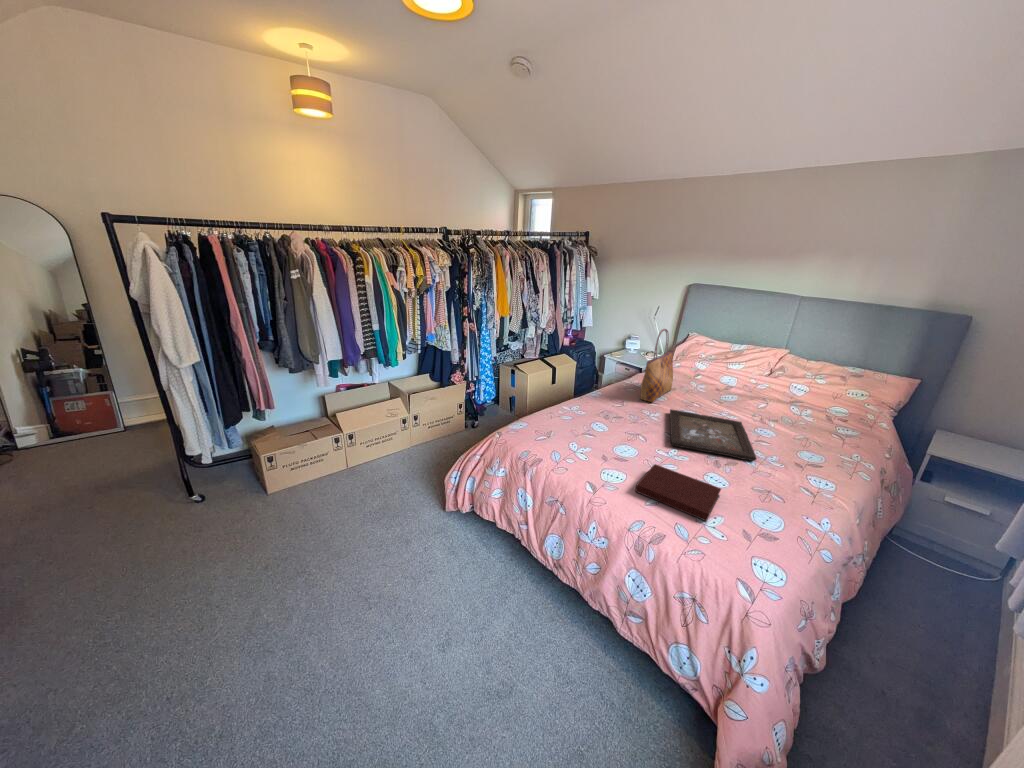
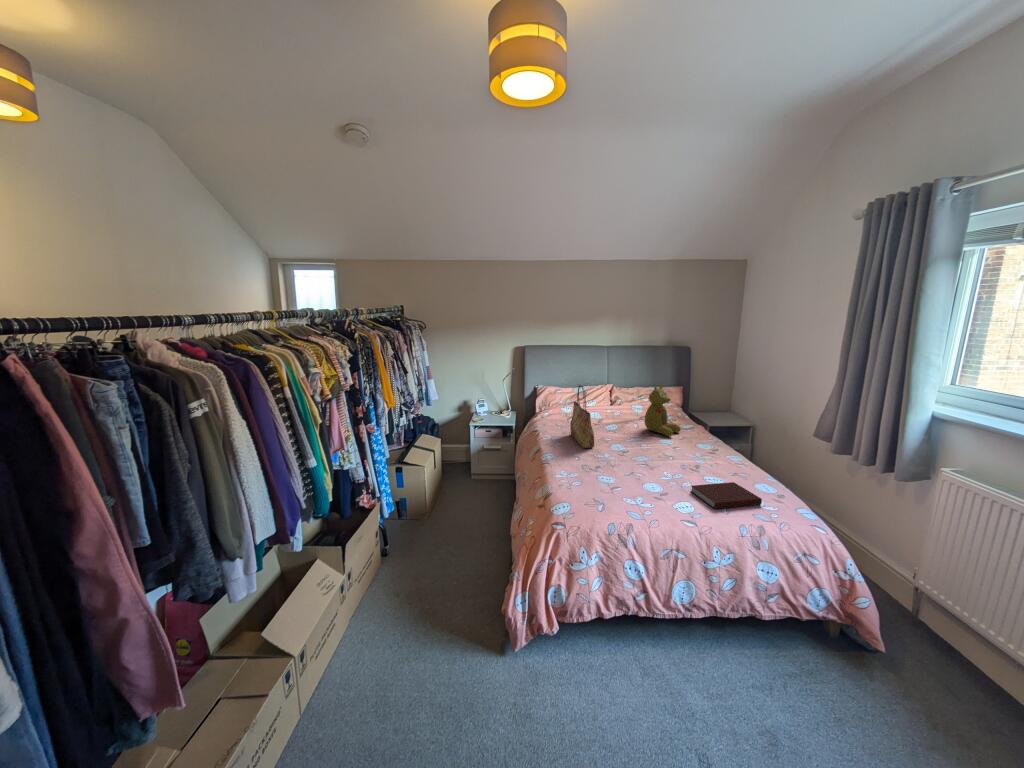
stuffed bear: none [758,354,818,431] -> present [644,384,681,436]
tray: present [670,409,756,461] -> none [615,440,702,471]

